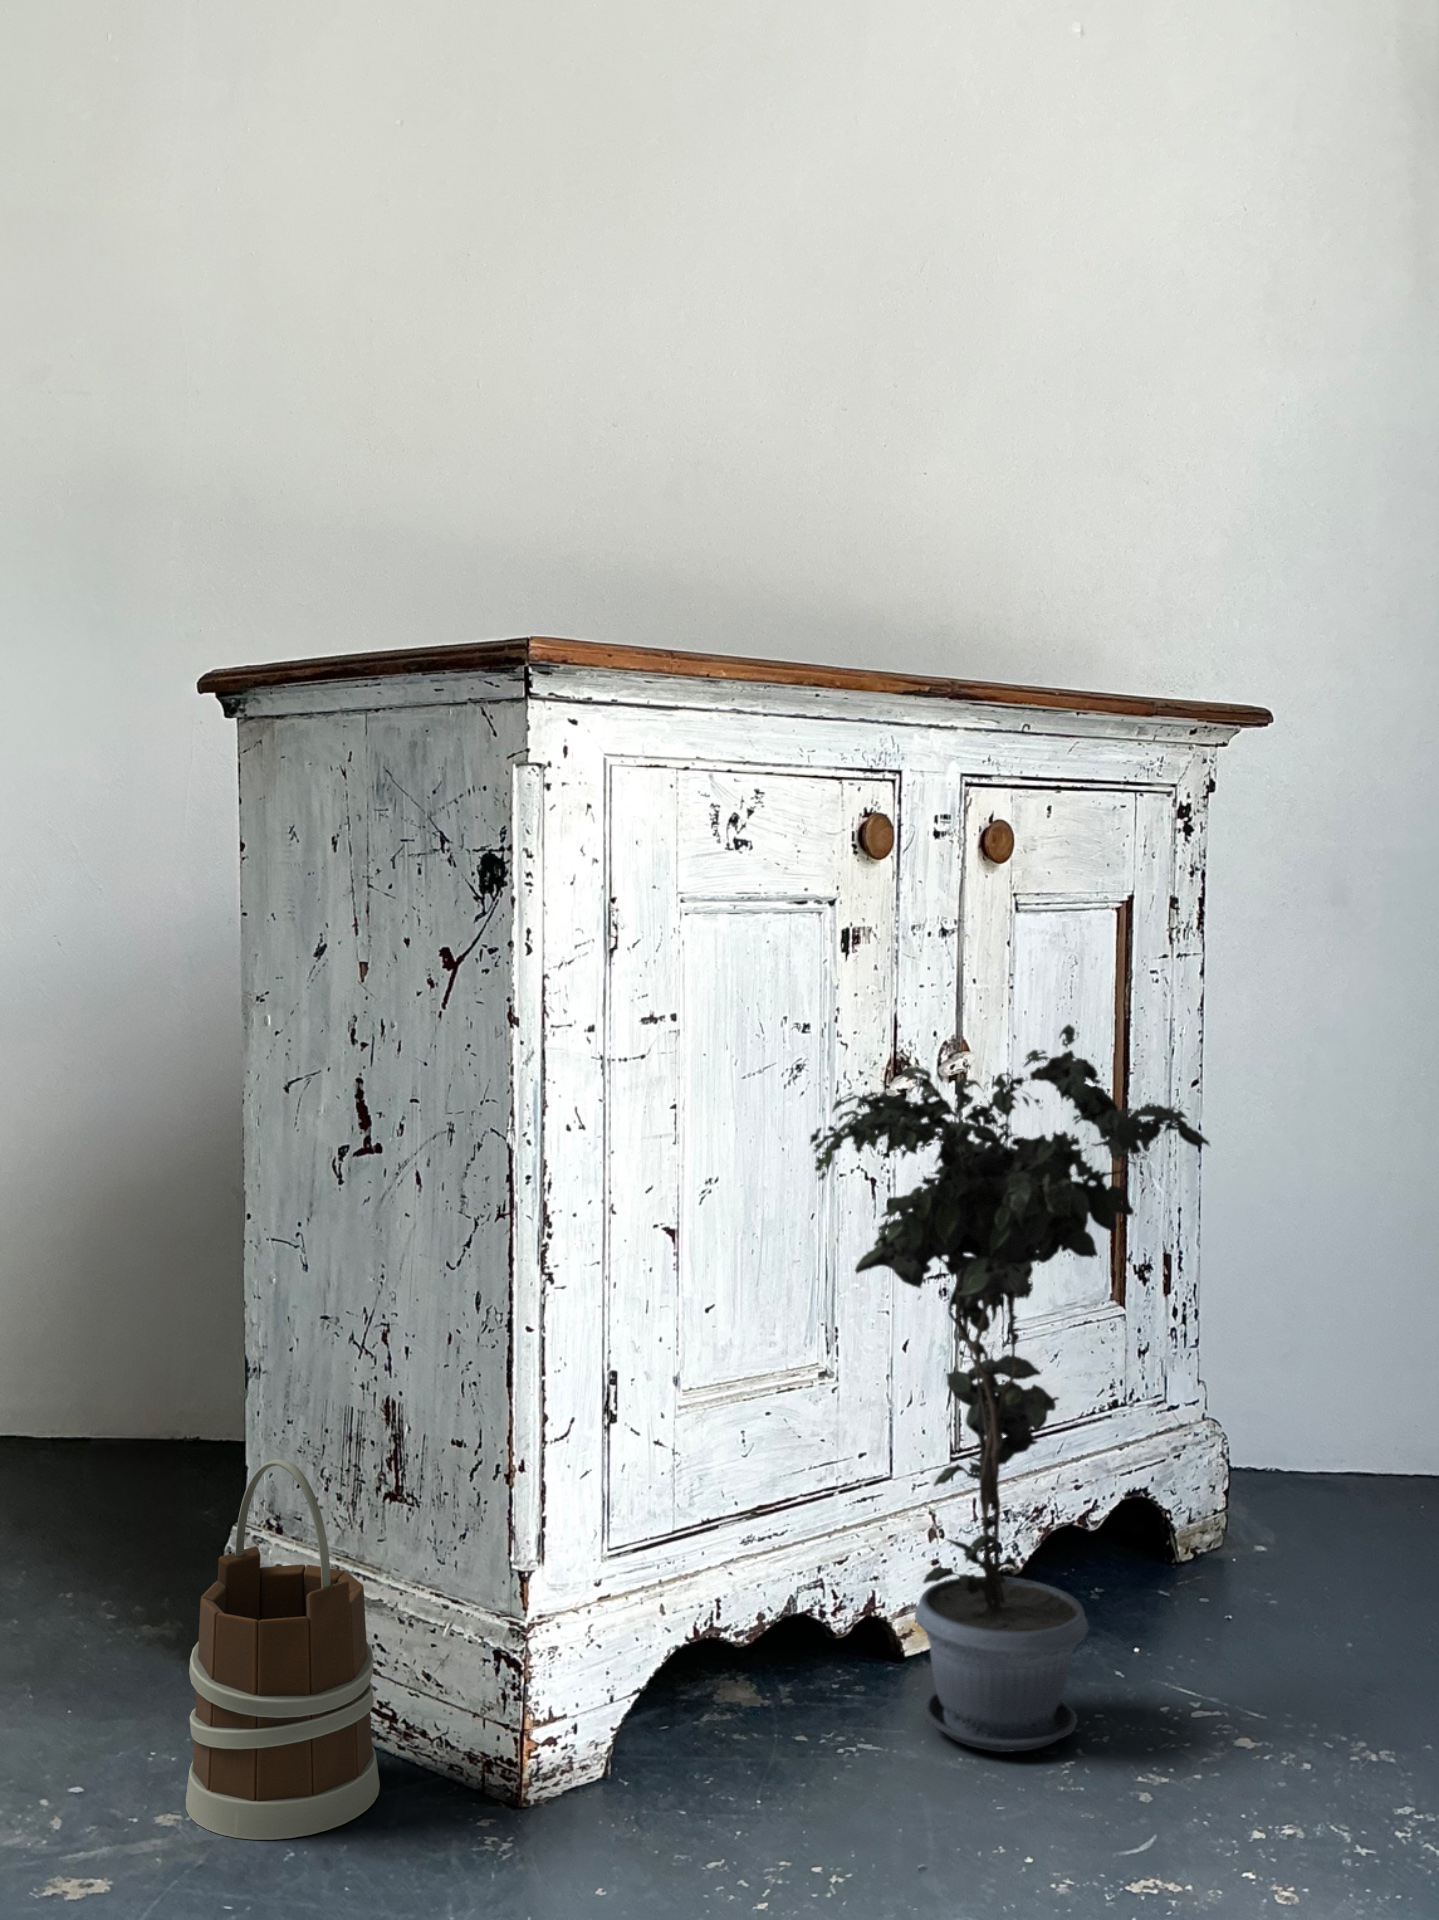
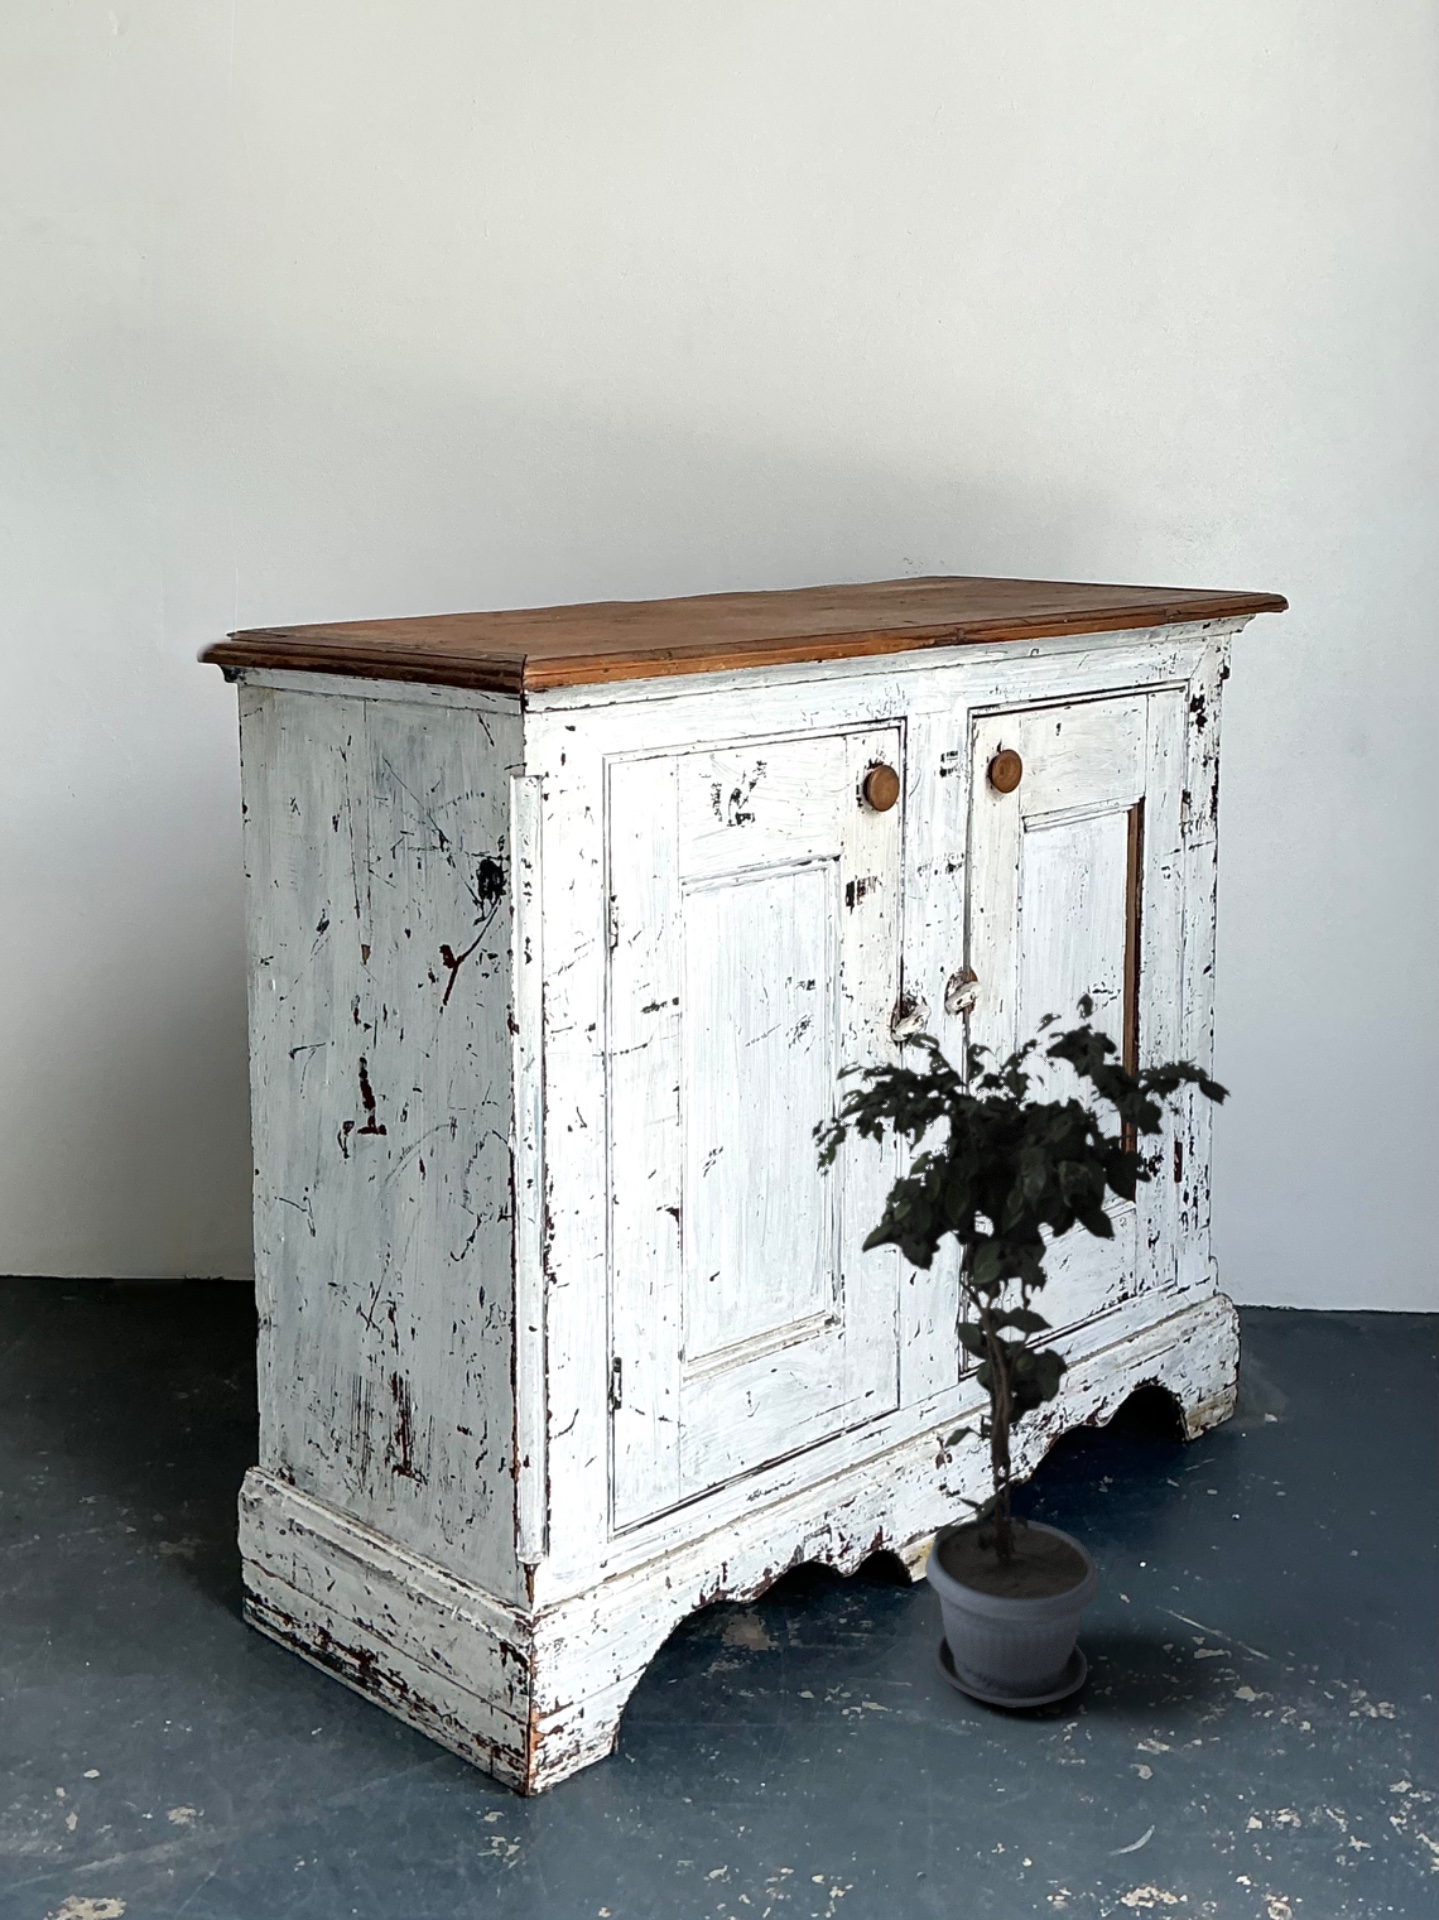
wooden bucket: present [186,1459,380,1840] -> none [194,1467,393,1844]

